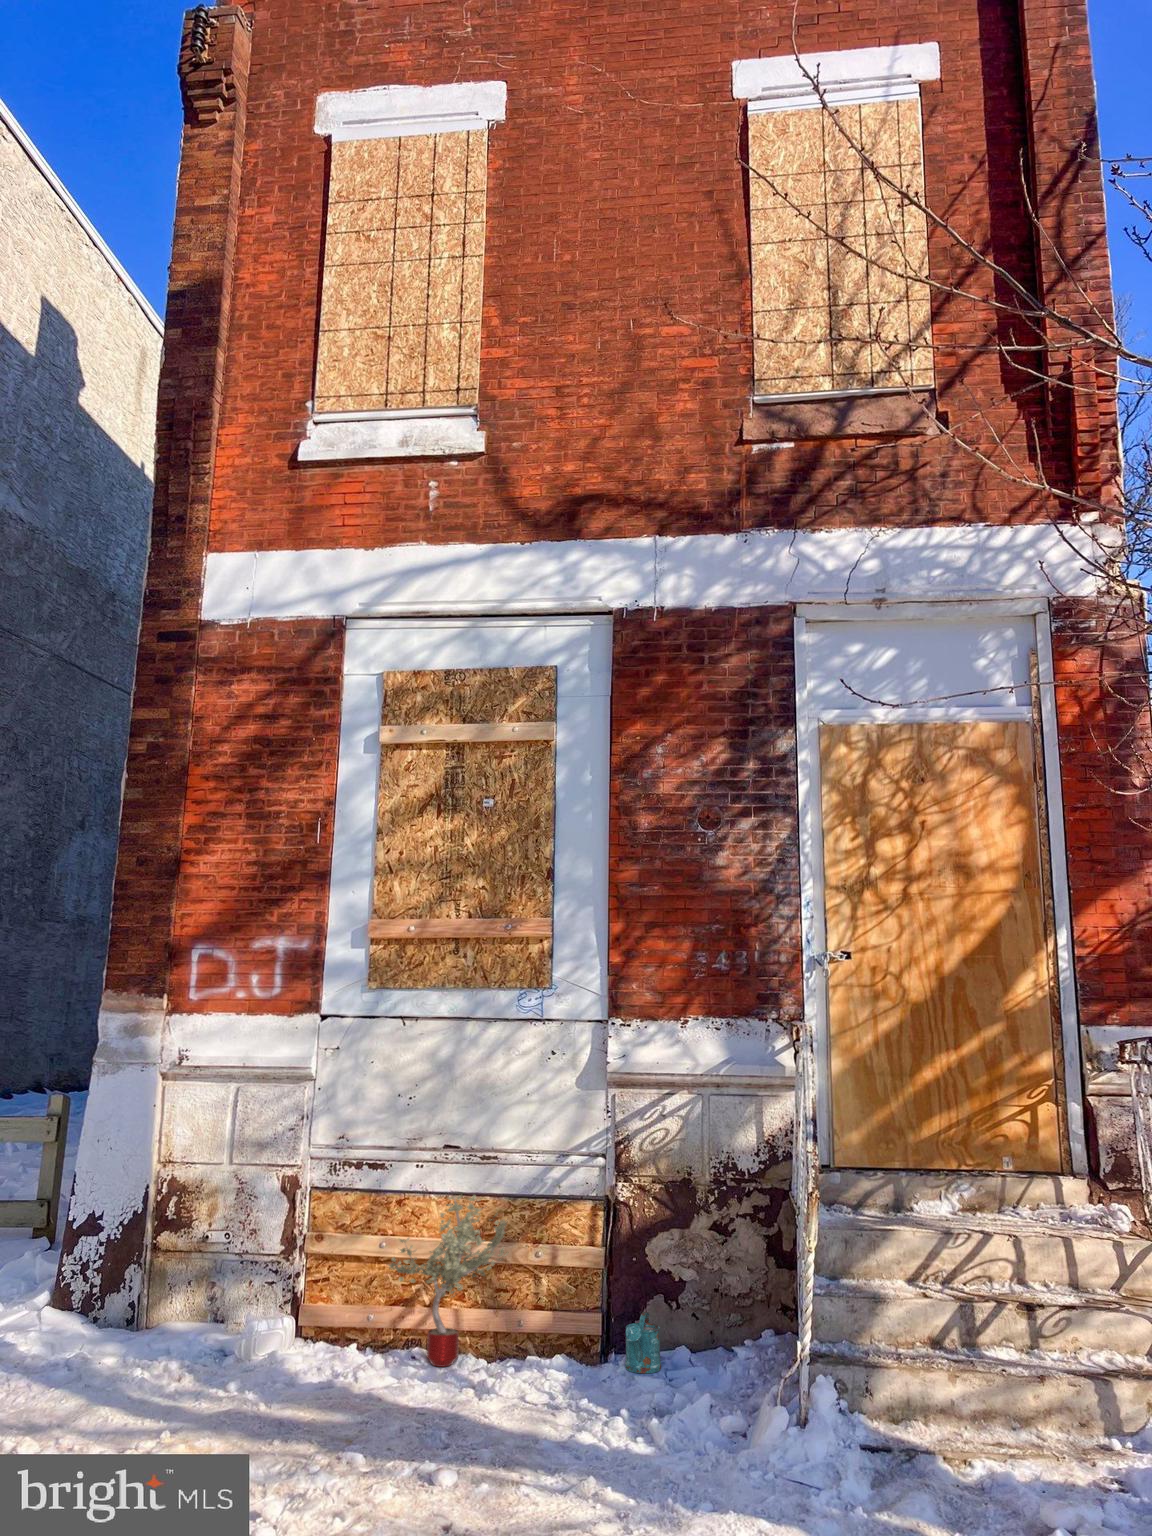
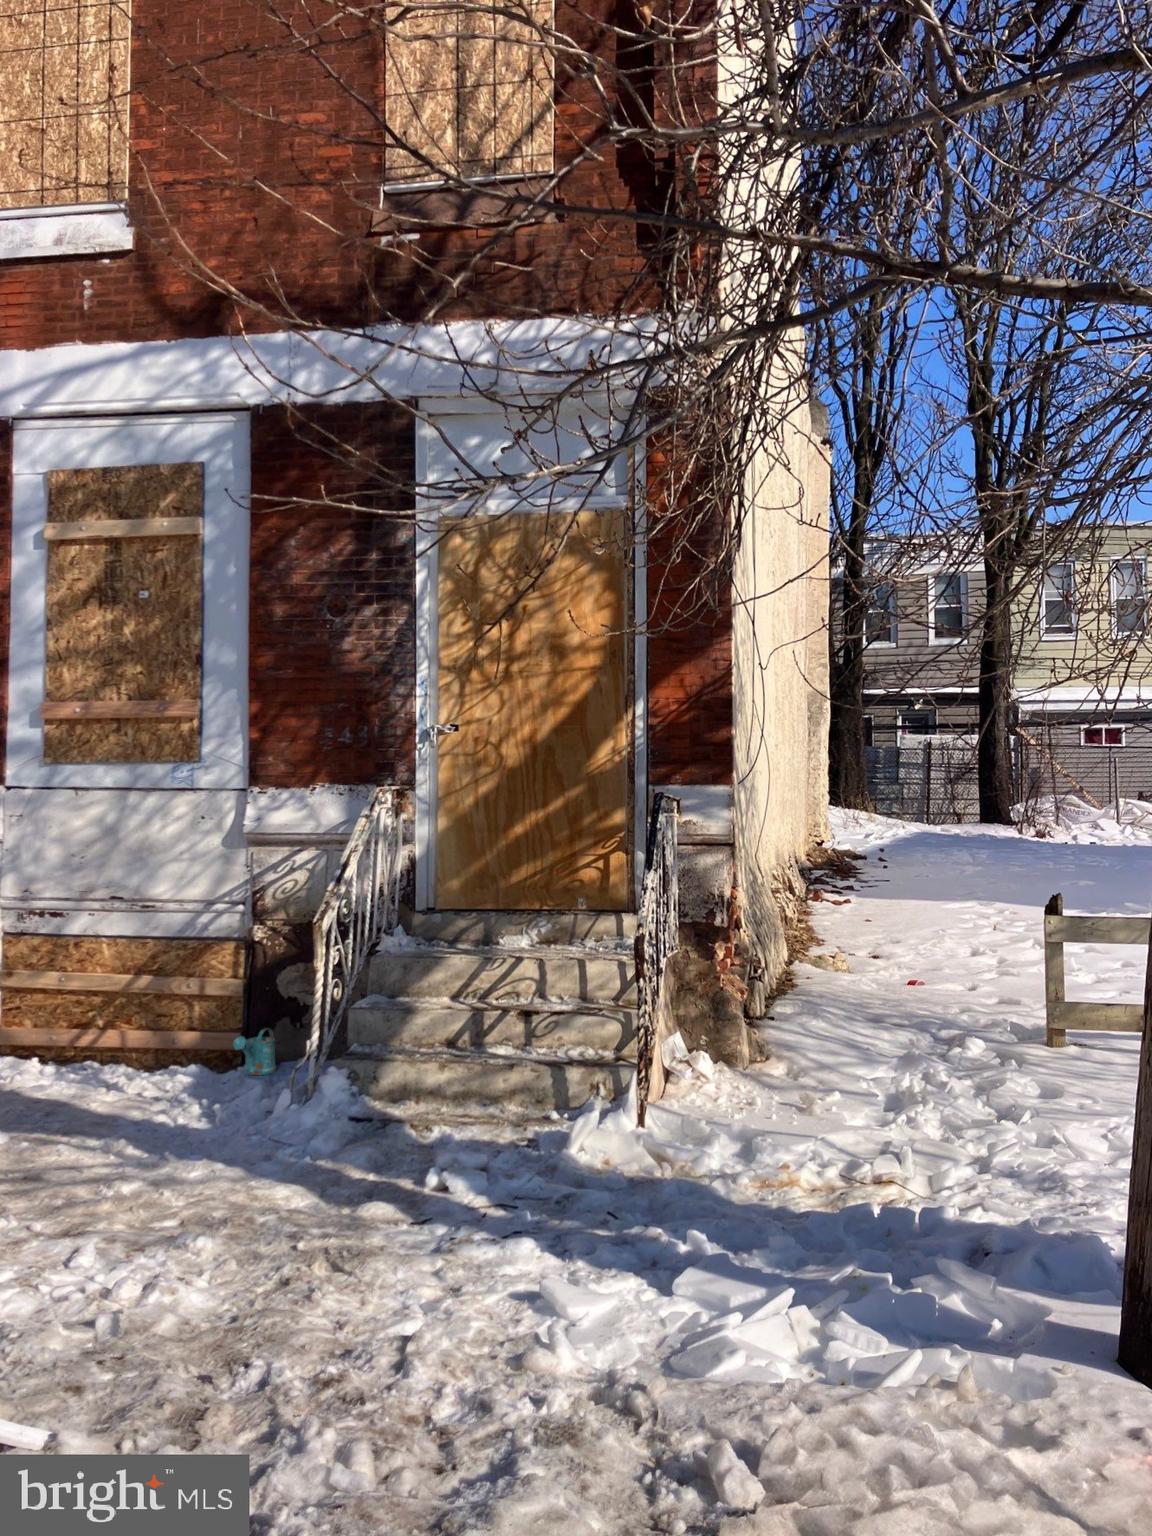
potted tree: present [389,1195,507,1367] -> none [52,935,148,1071]

